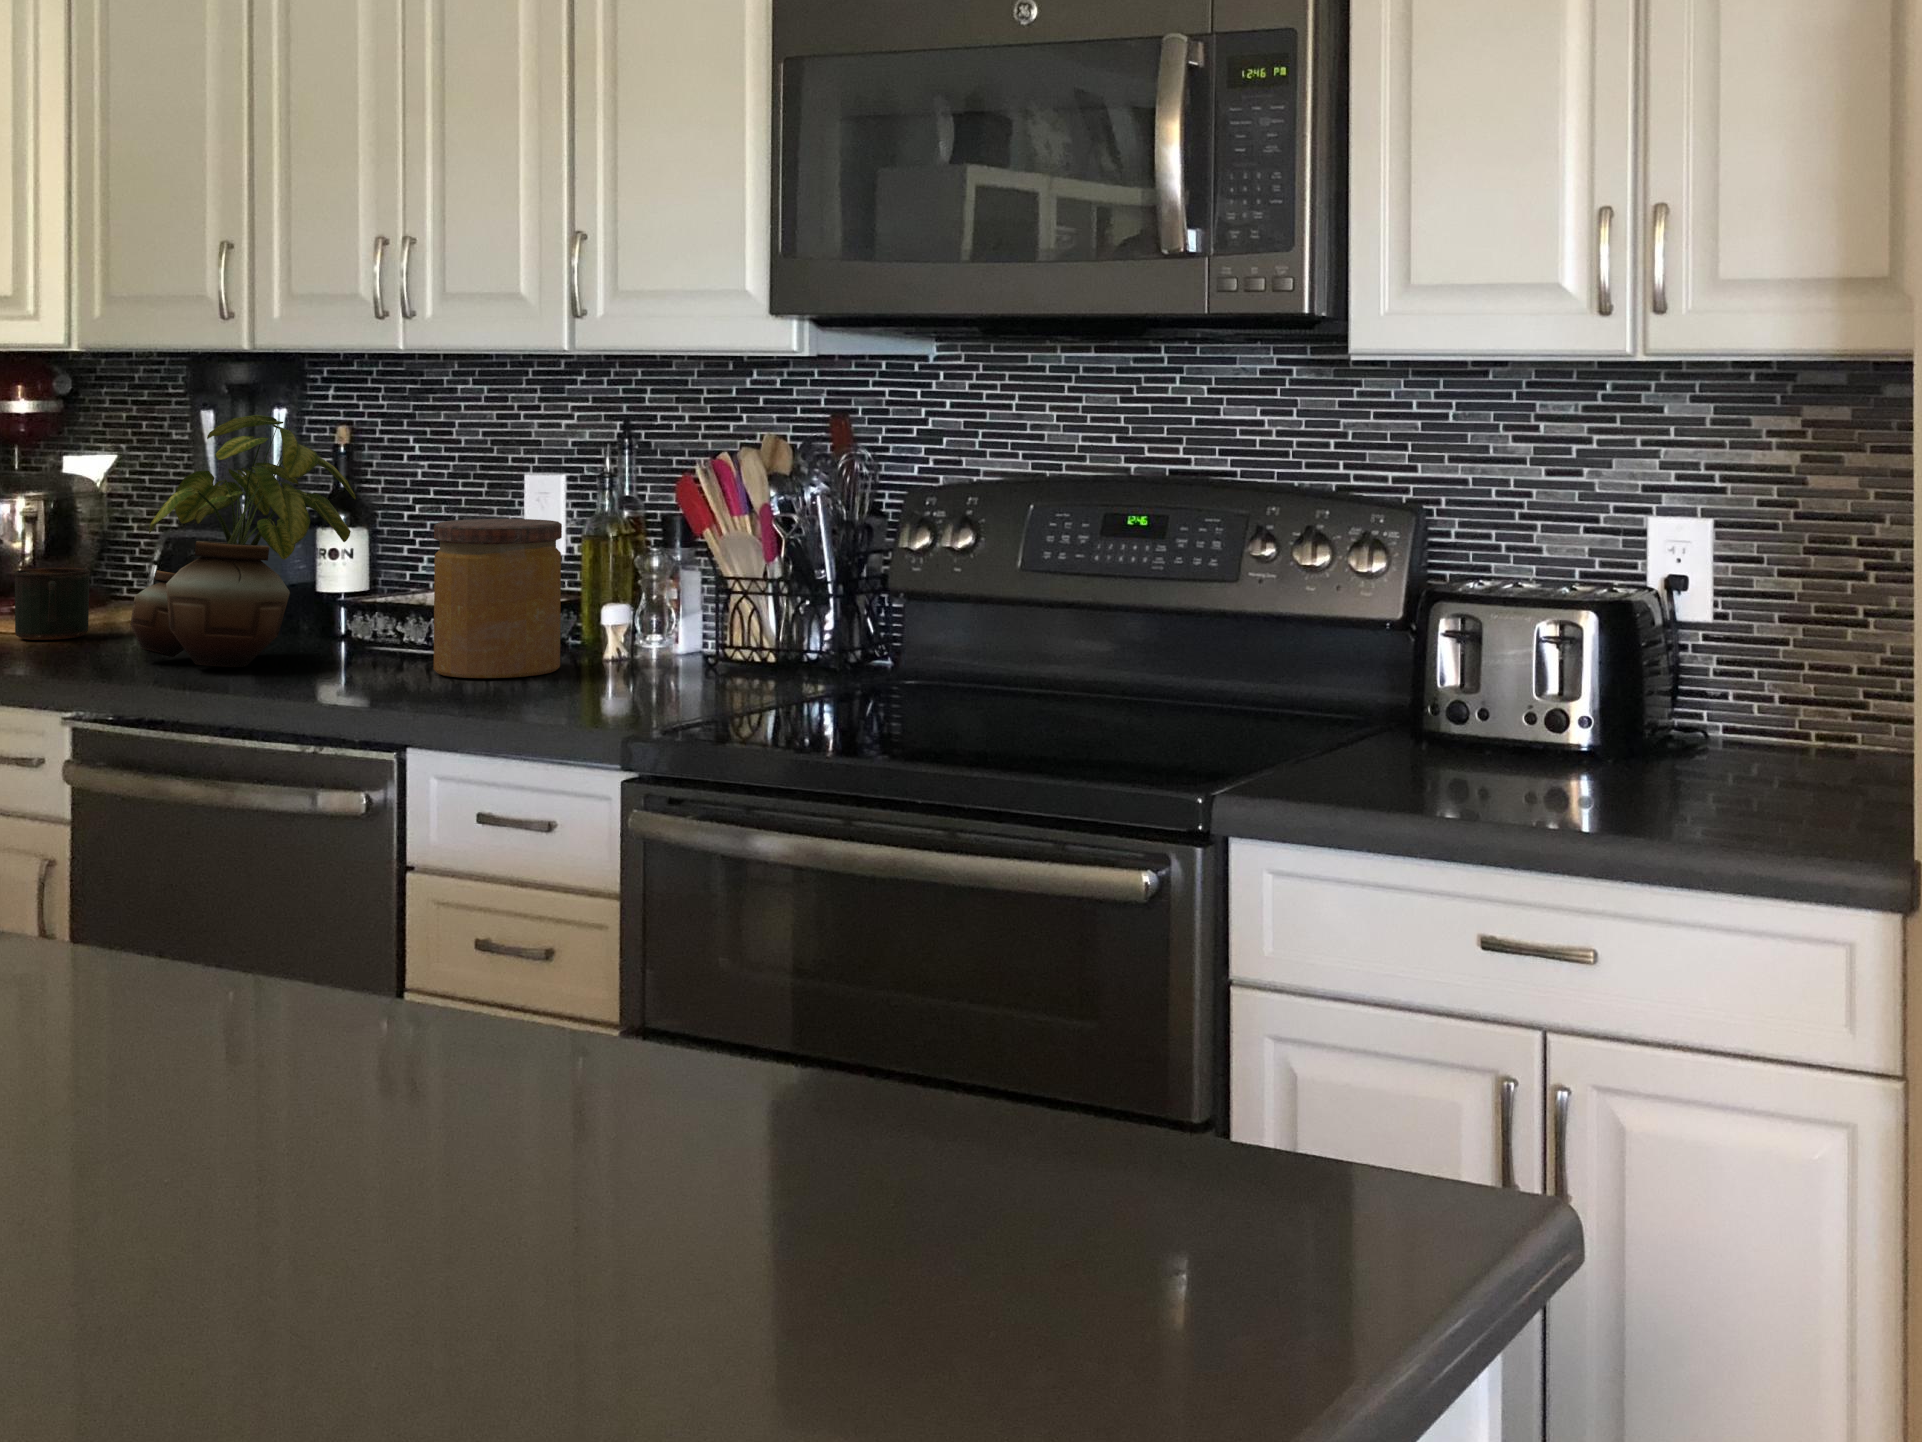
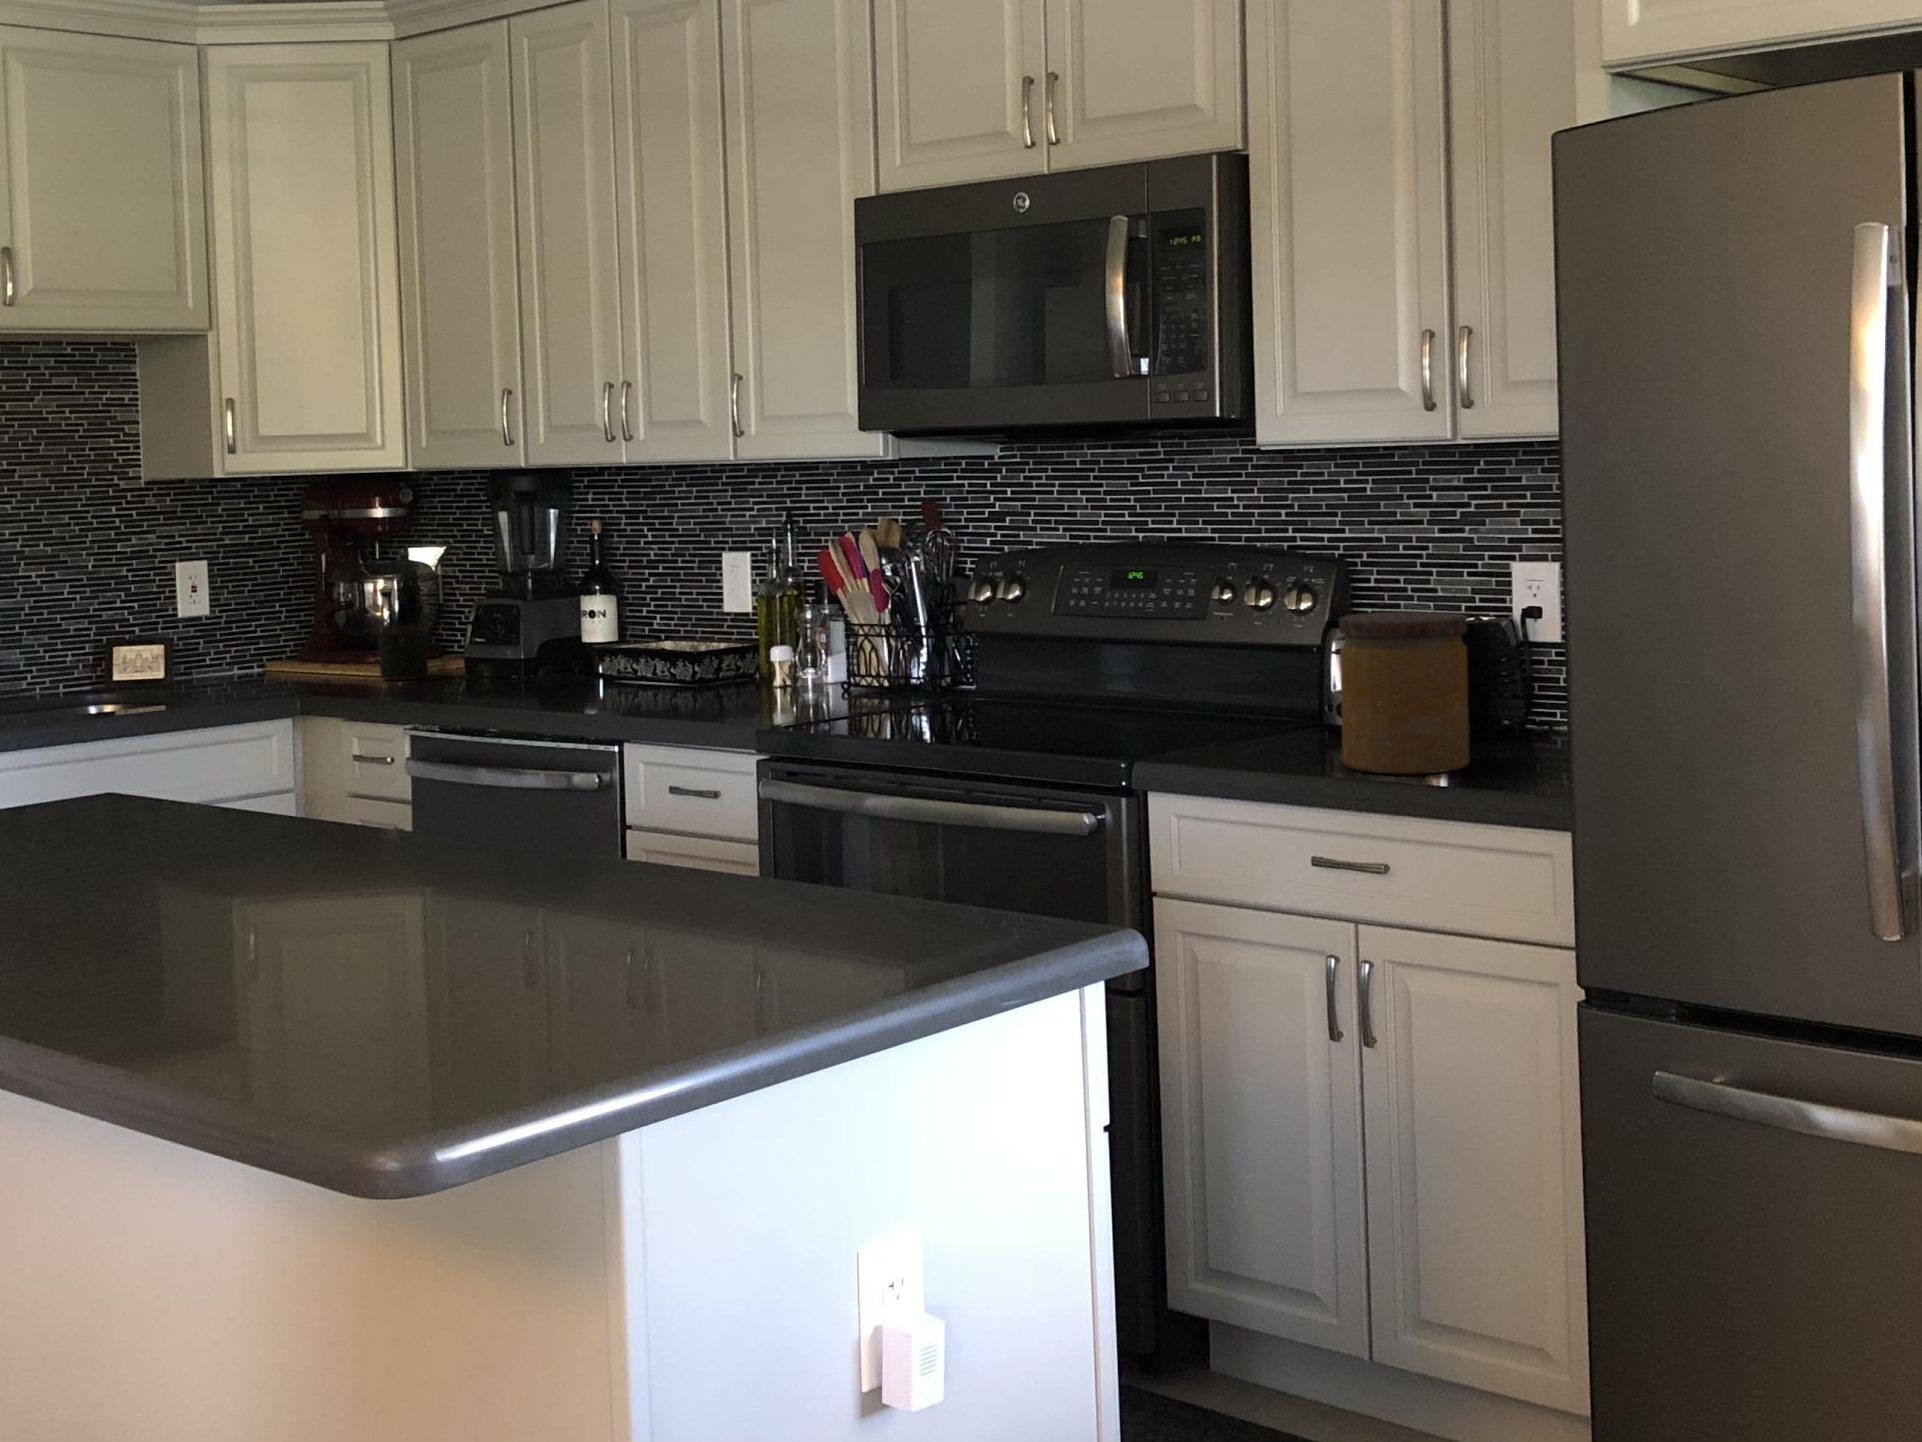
potted plant: present [130,415,356,667] -> none [451,515,598,695]
jar: present [434,519,562,678] -> present [1339,612,1469,774]

